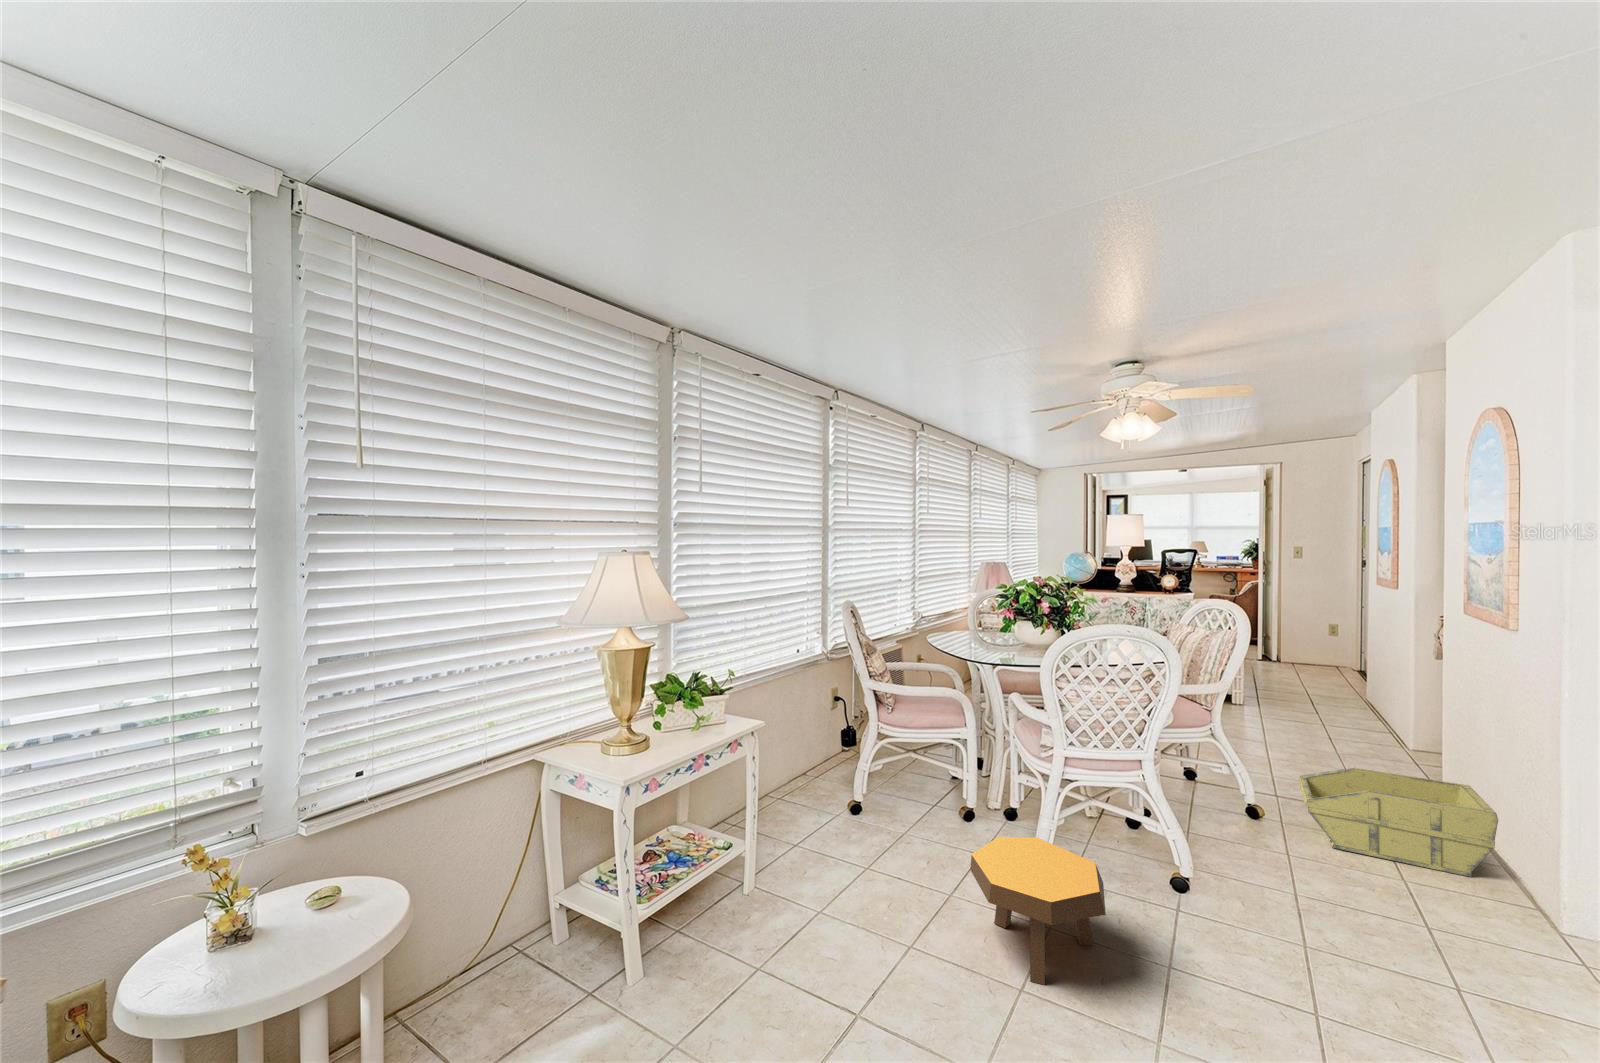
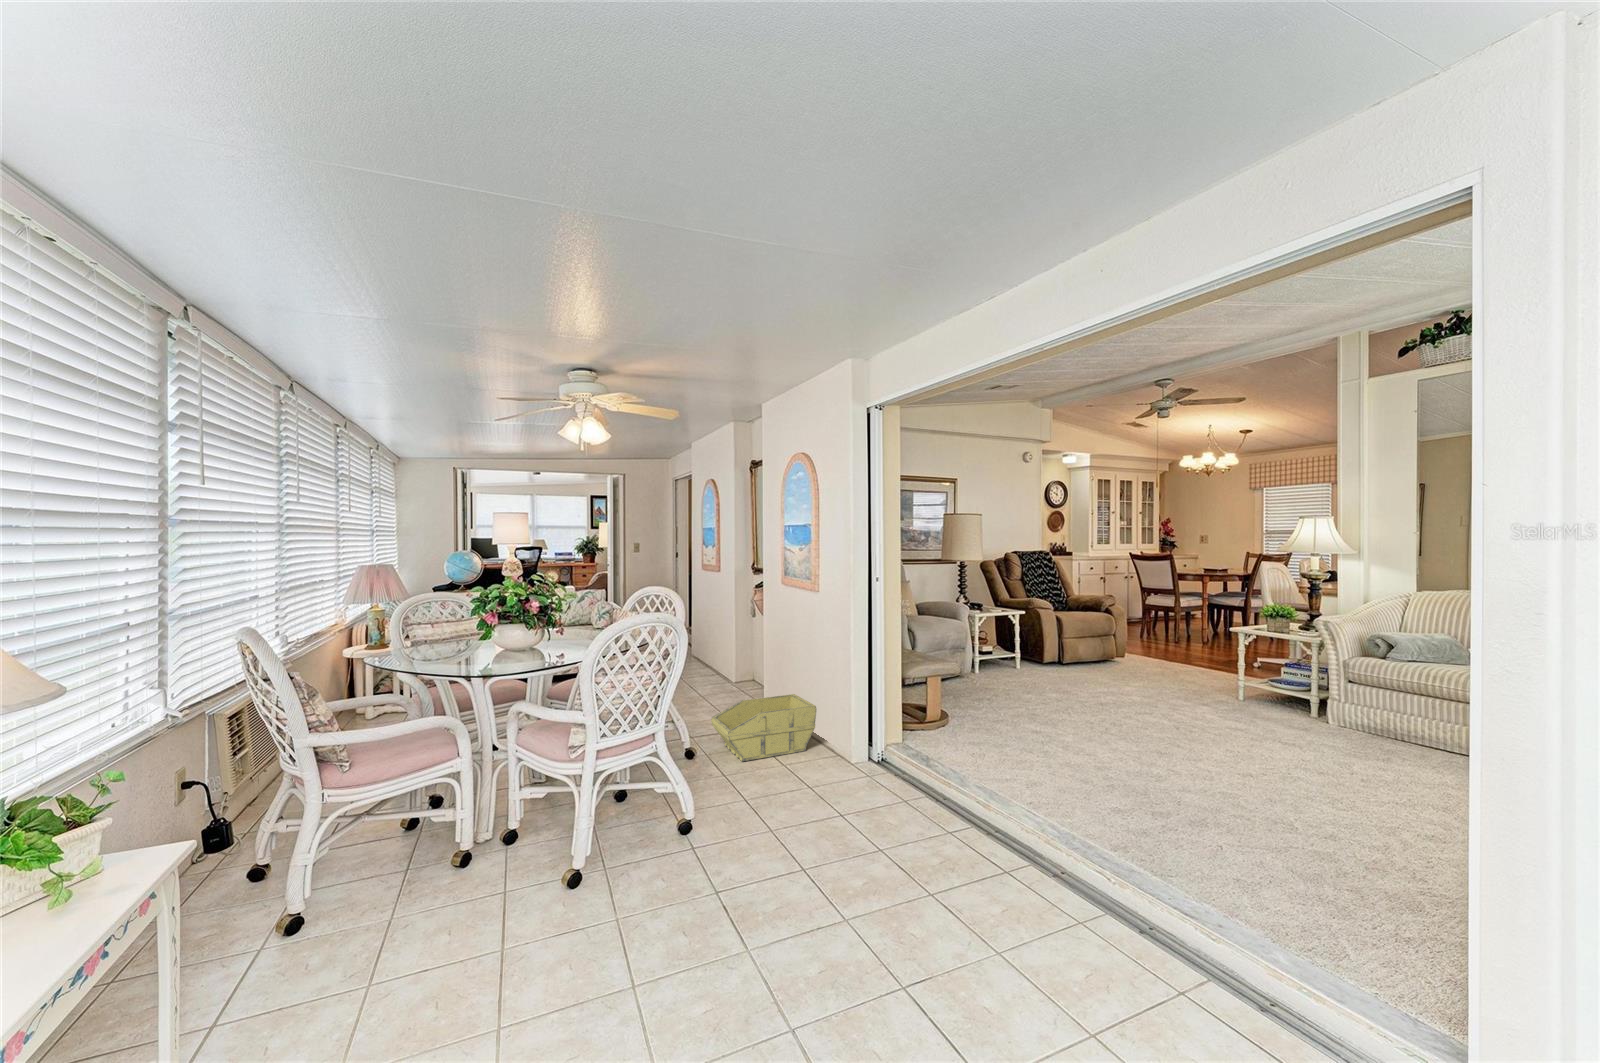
footstool: present [970,837,1105,985] -> none [556,834,692,971]

